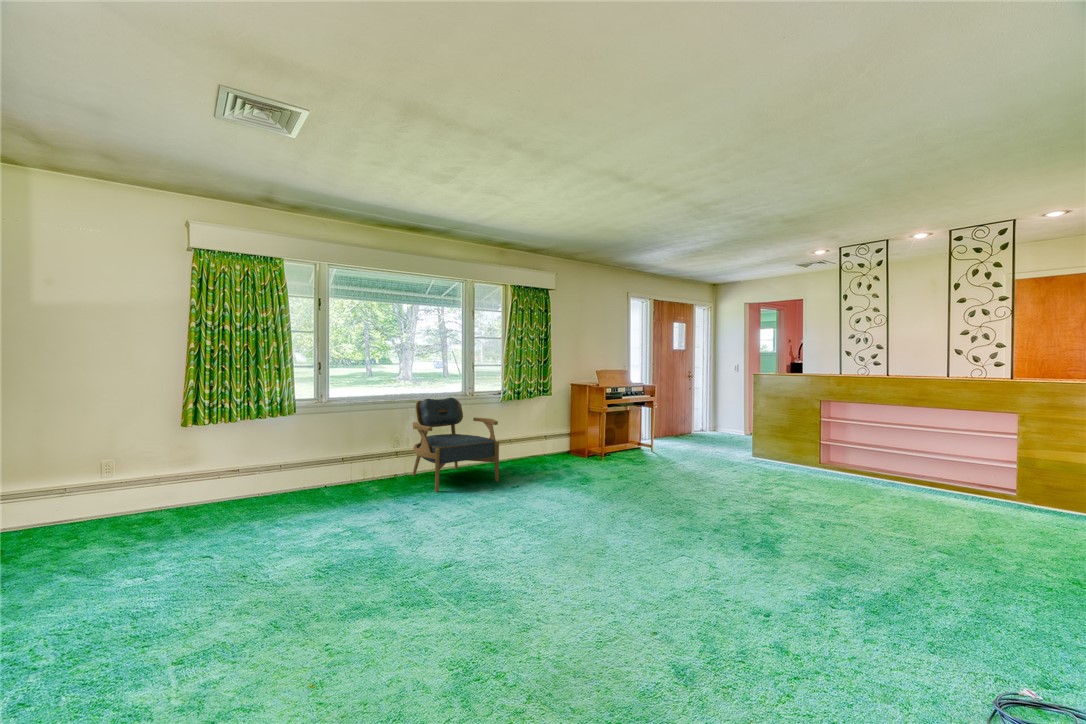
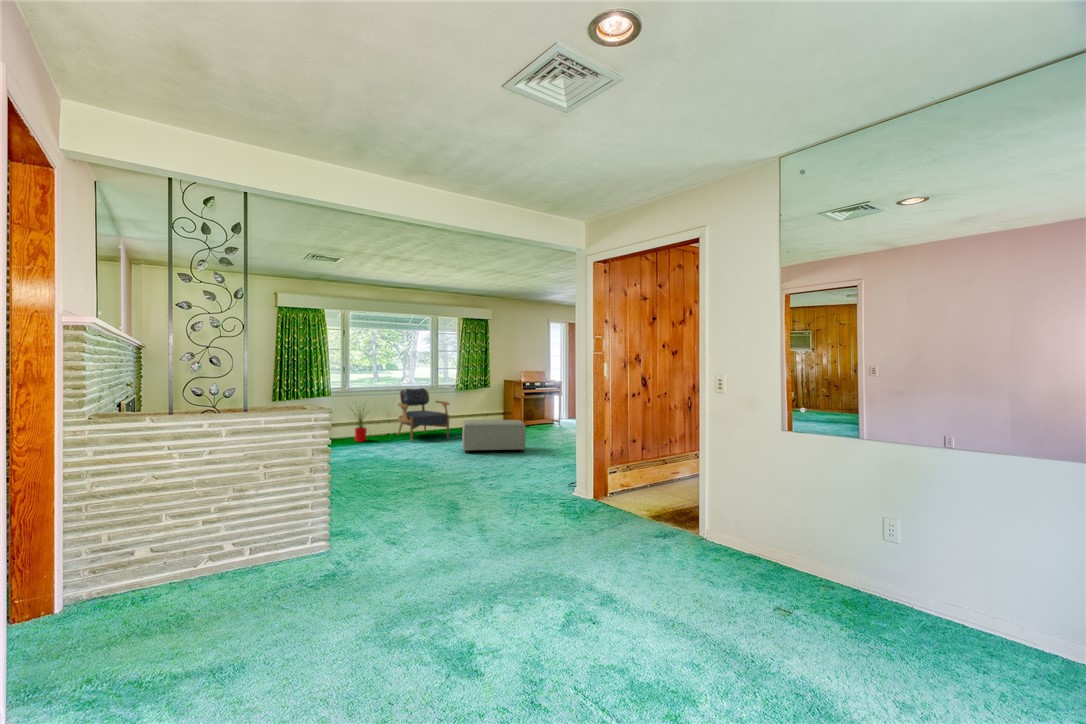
house plant: none [320,416,379,493] -> present [352,402,368,442]
ottoman: none [532,452,653,521] -> present [462,420,526,453]

